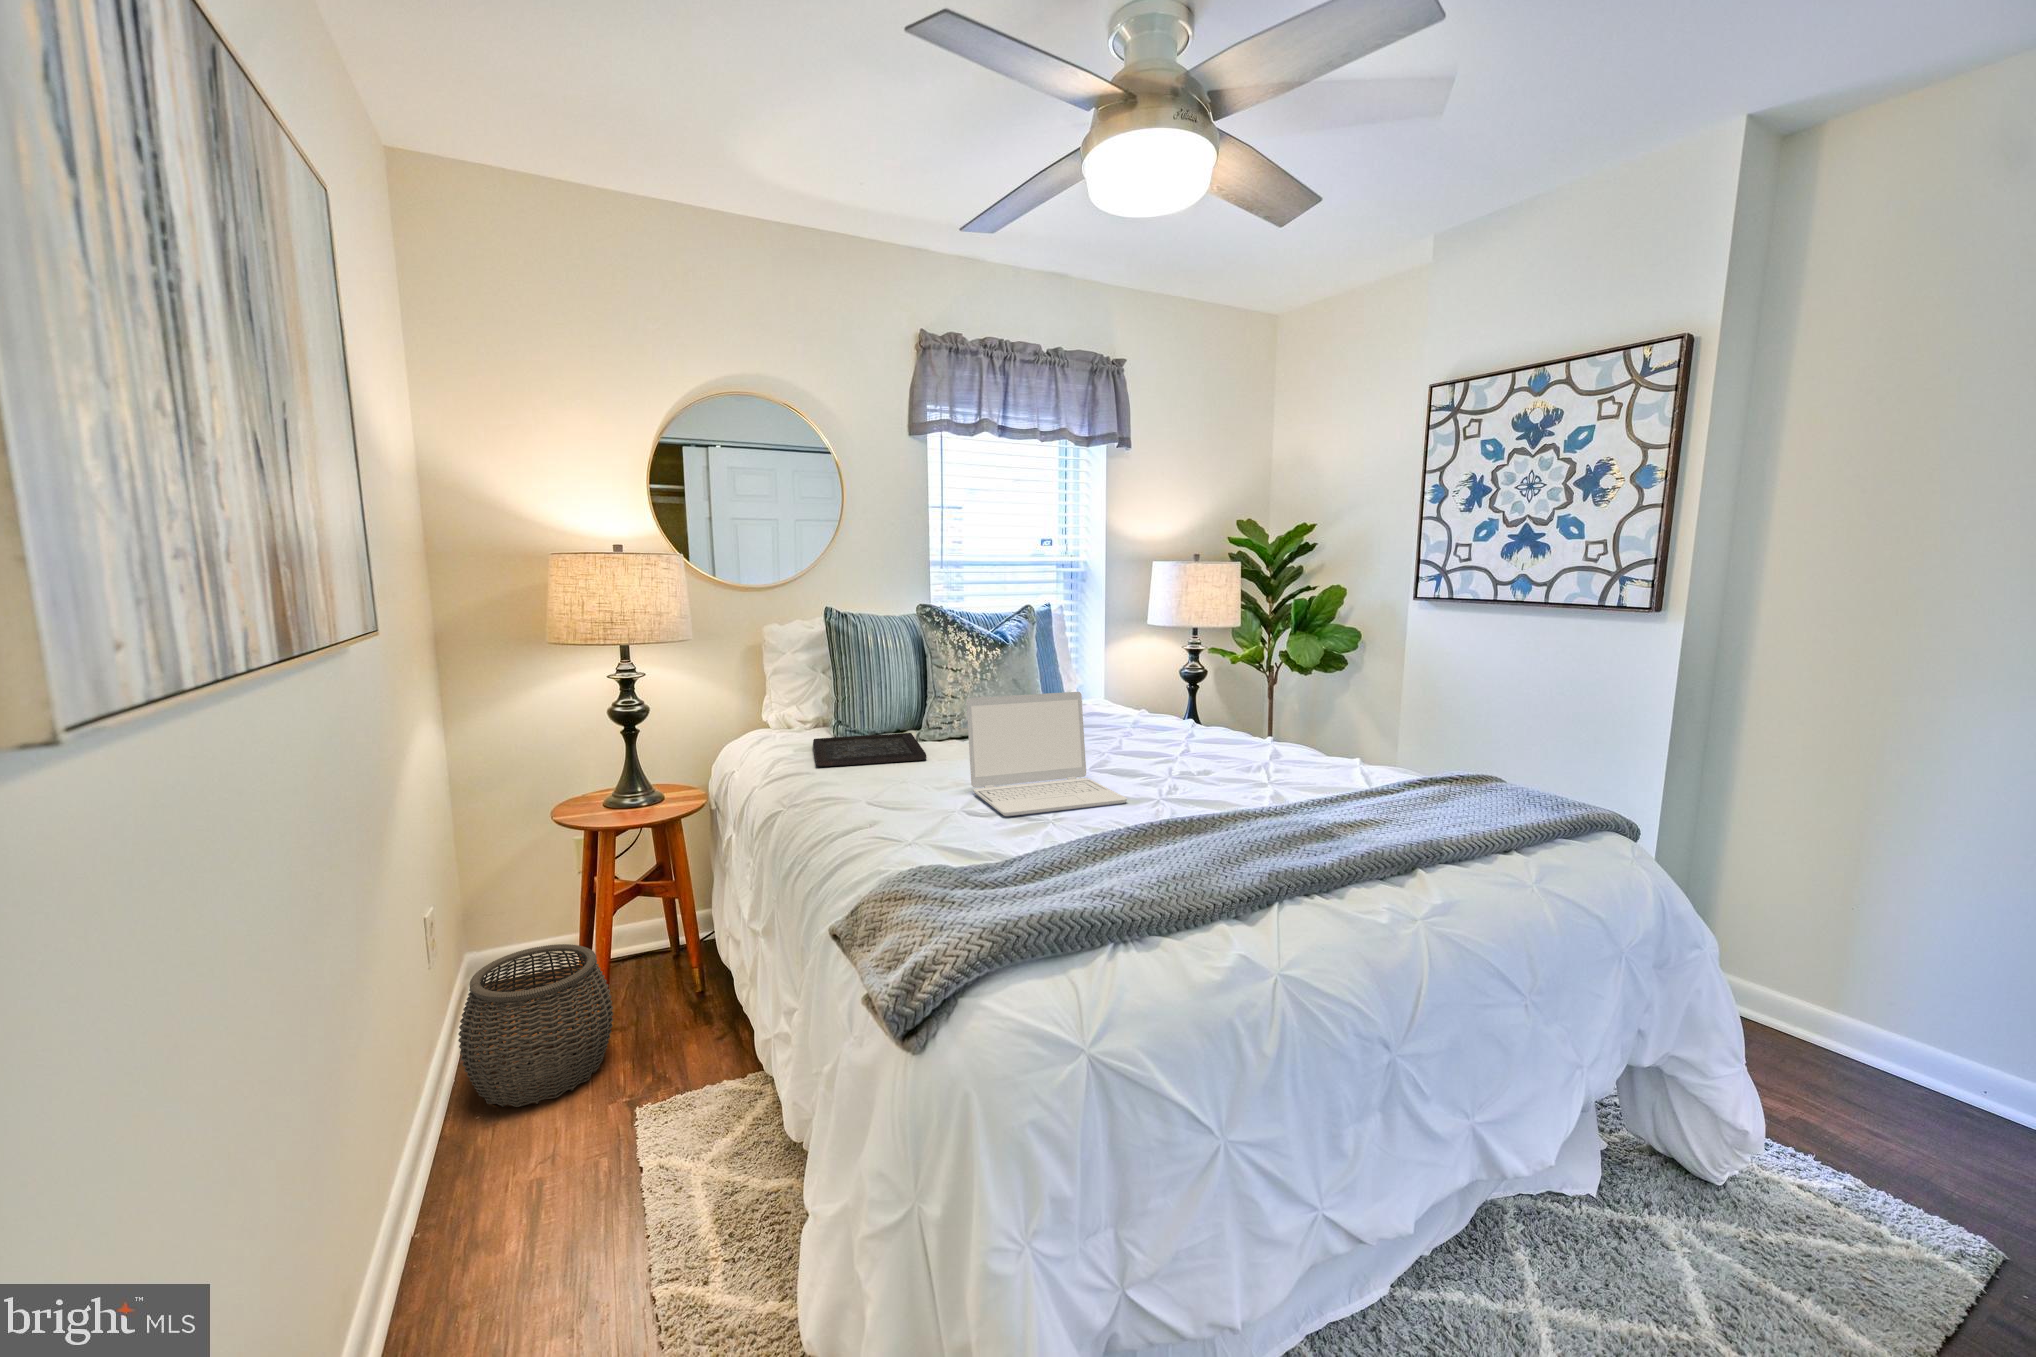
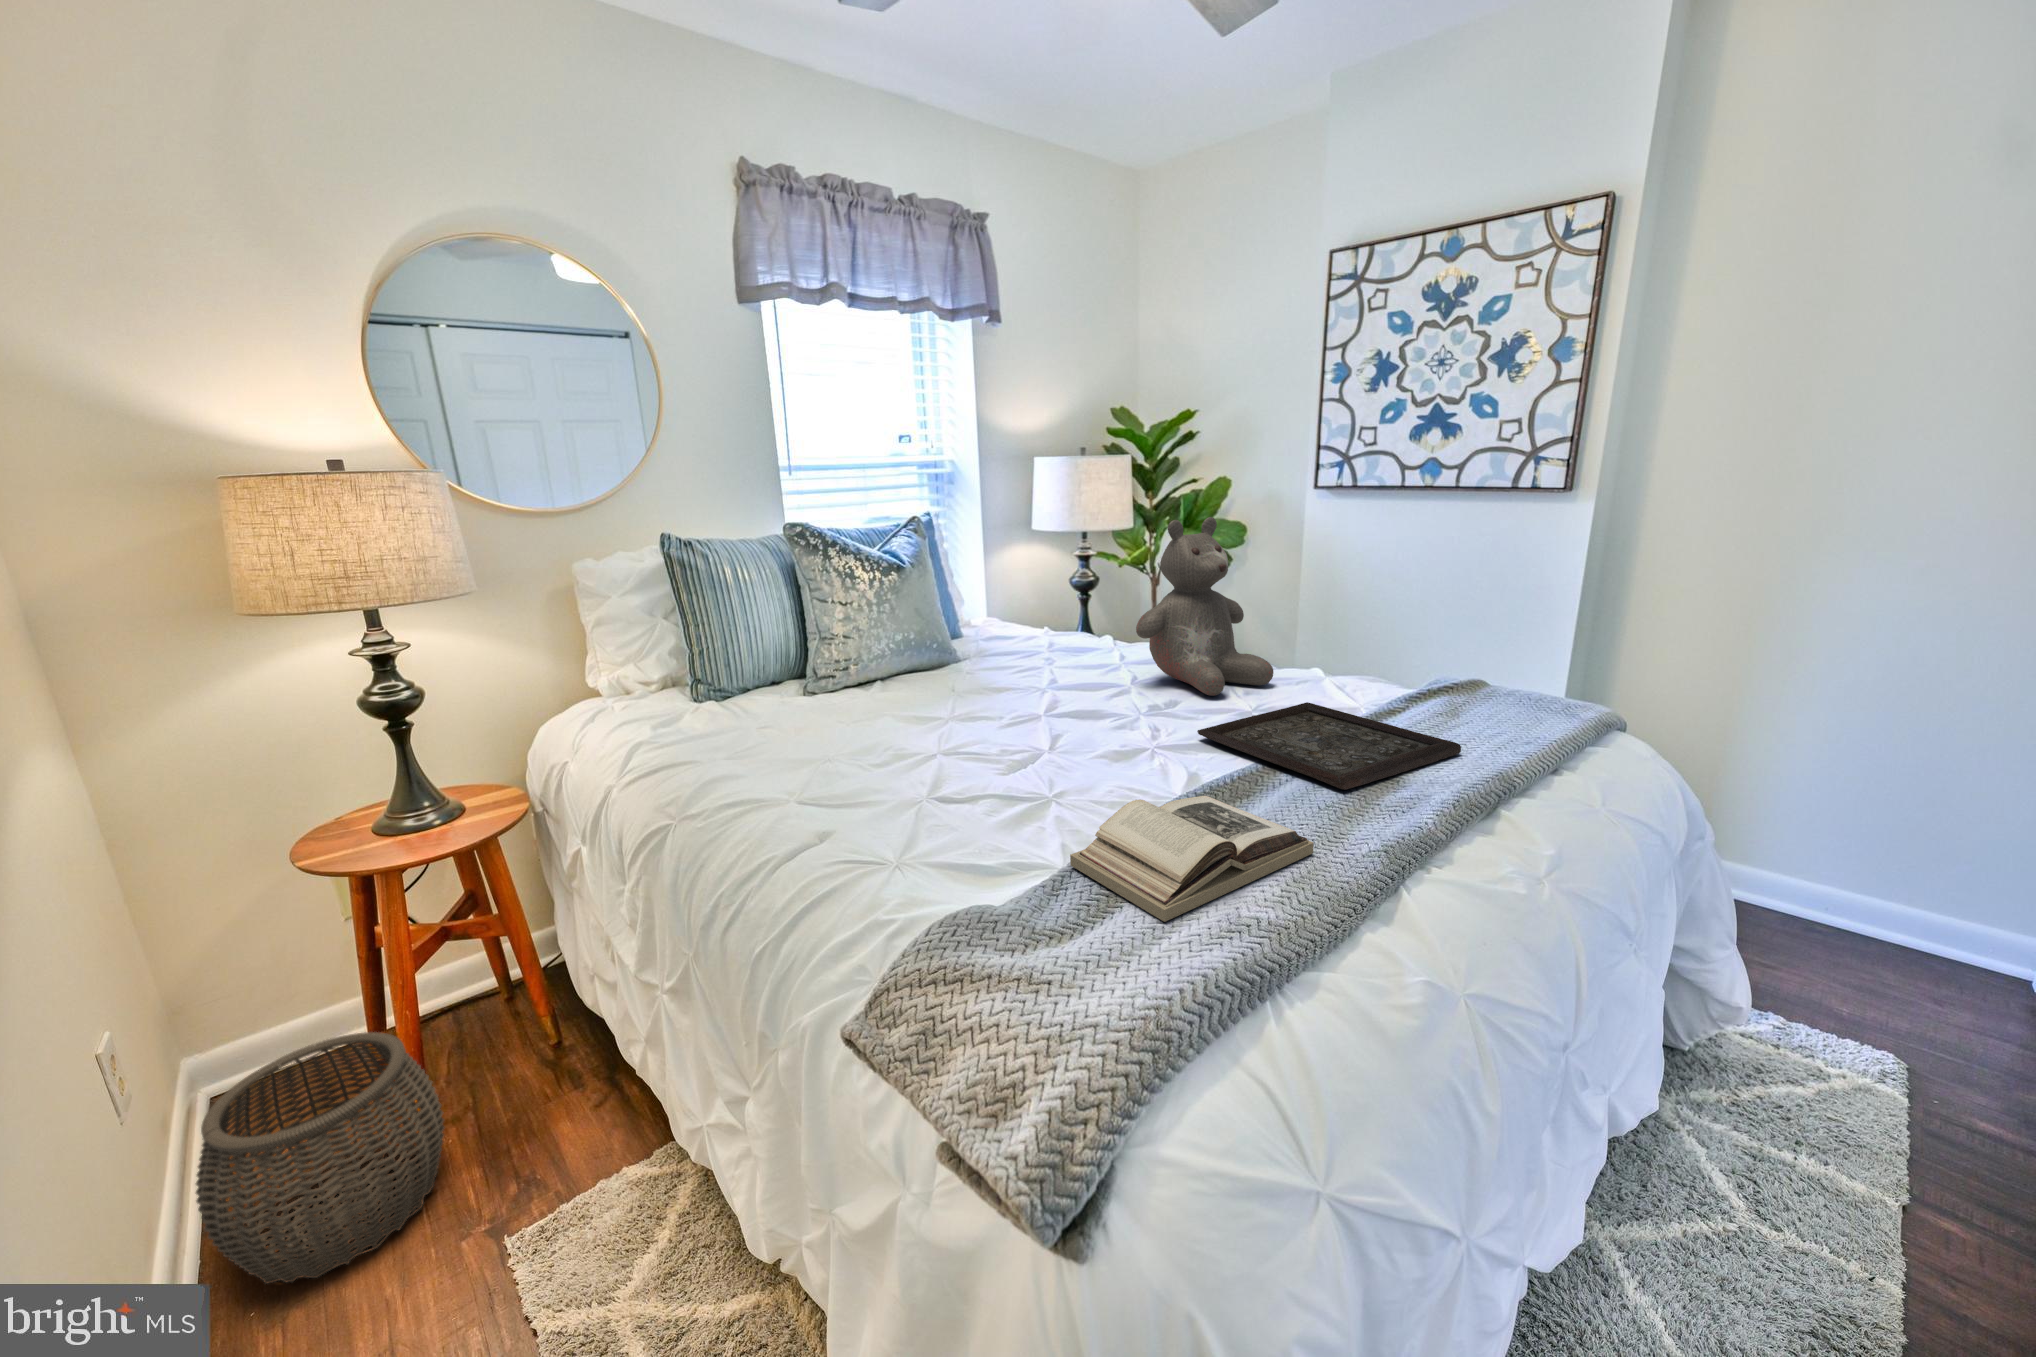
teddy bear: none [1183,615,1304,767] -> present [1136,517,1273,696]
laptop: present [967,692,1127,816] -> none [907,627,1123,802]
tray: present [813,733,927,767] -> present [1197,702,1461,790]
book: none [1033,814,1222,892] -> present [1070,796,1314,922]

